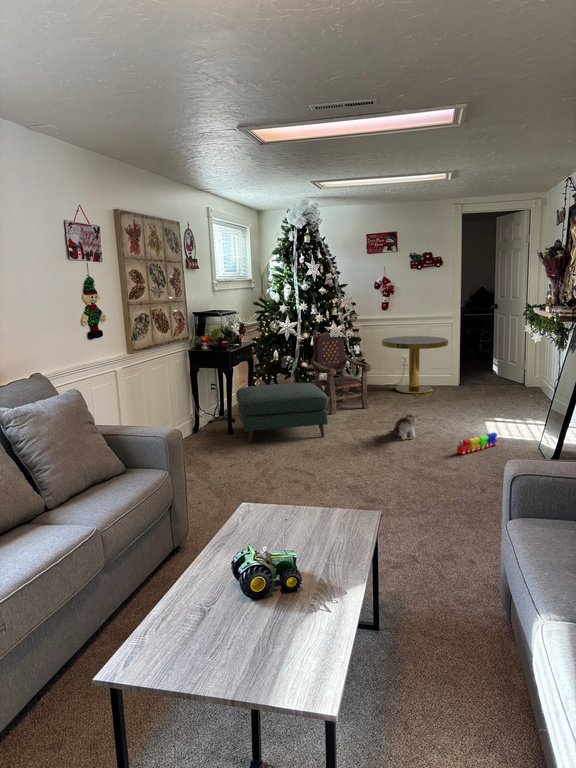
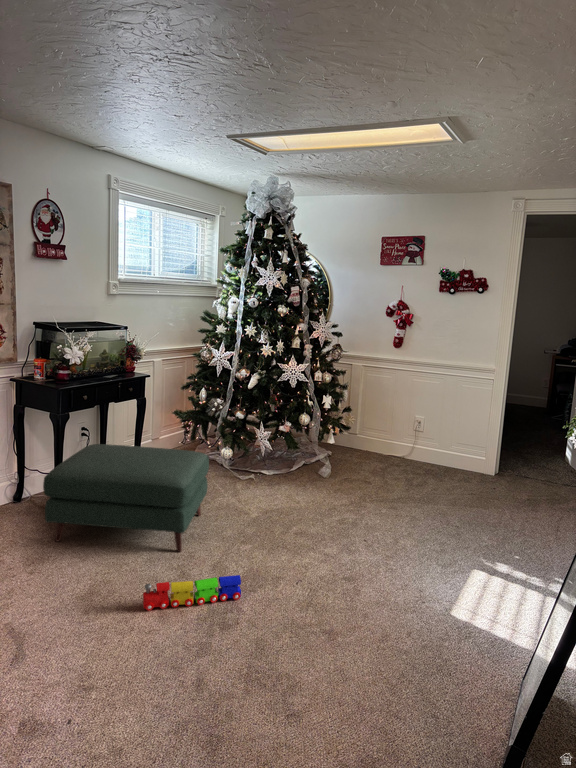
armchair: present [311,331,371,414] -> none [240,369,325,502]
side table: present [382,336,448,393] -> none [374,390,477,483]
plush toy: present [393,413,417,440] -> none [295,546,324,592]
toy train: present [457,432,497,454] -> present [143,575,241,611]

